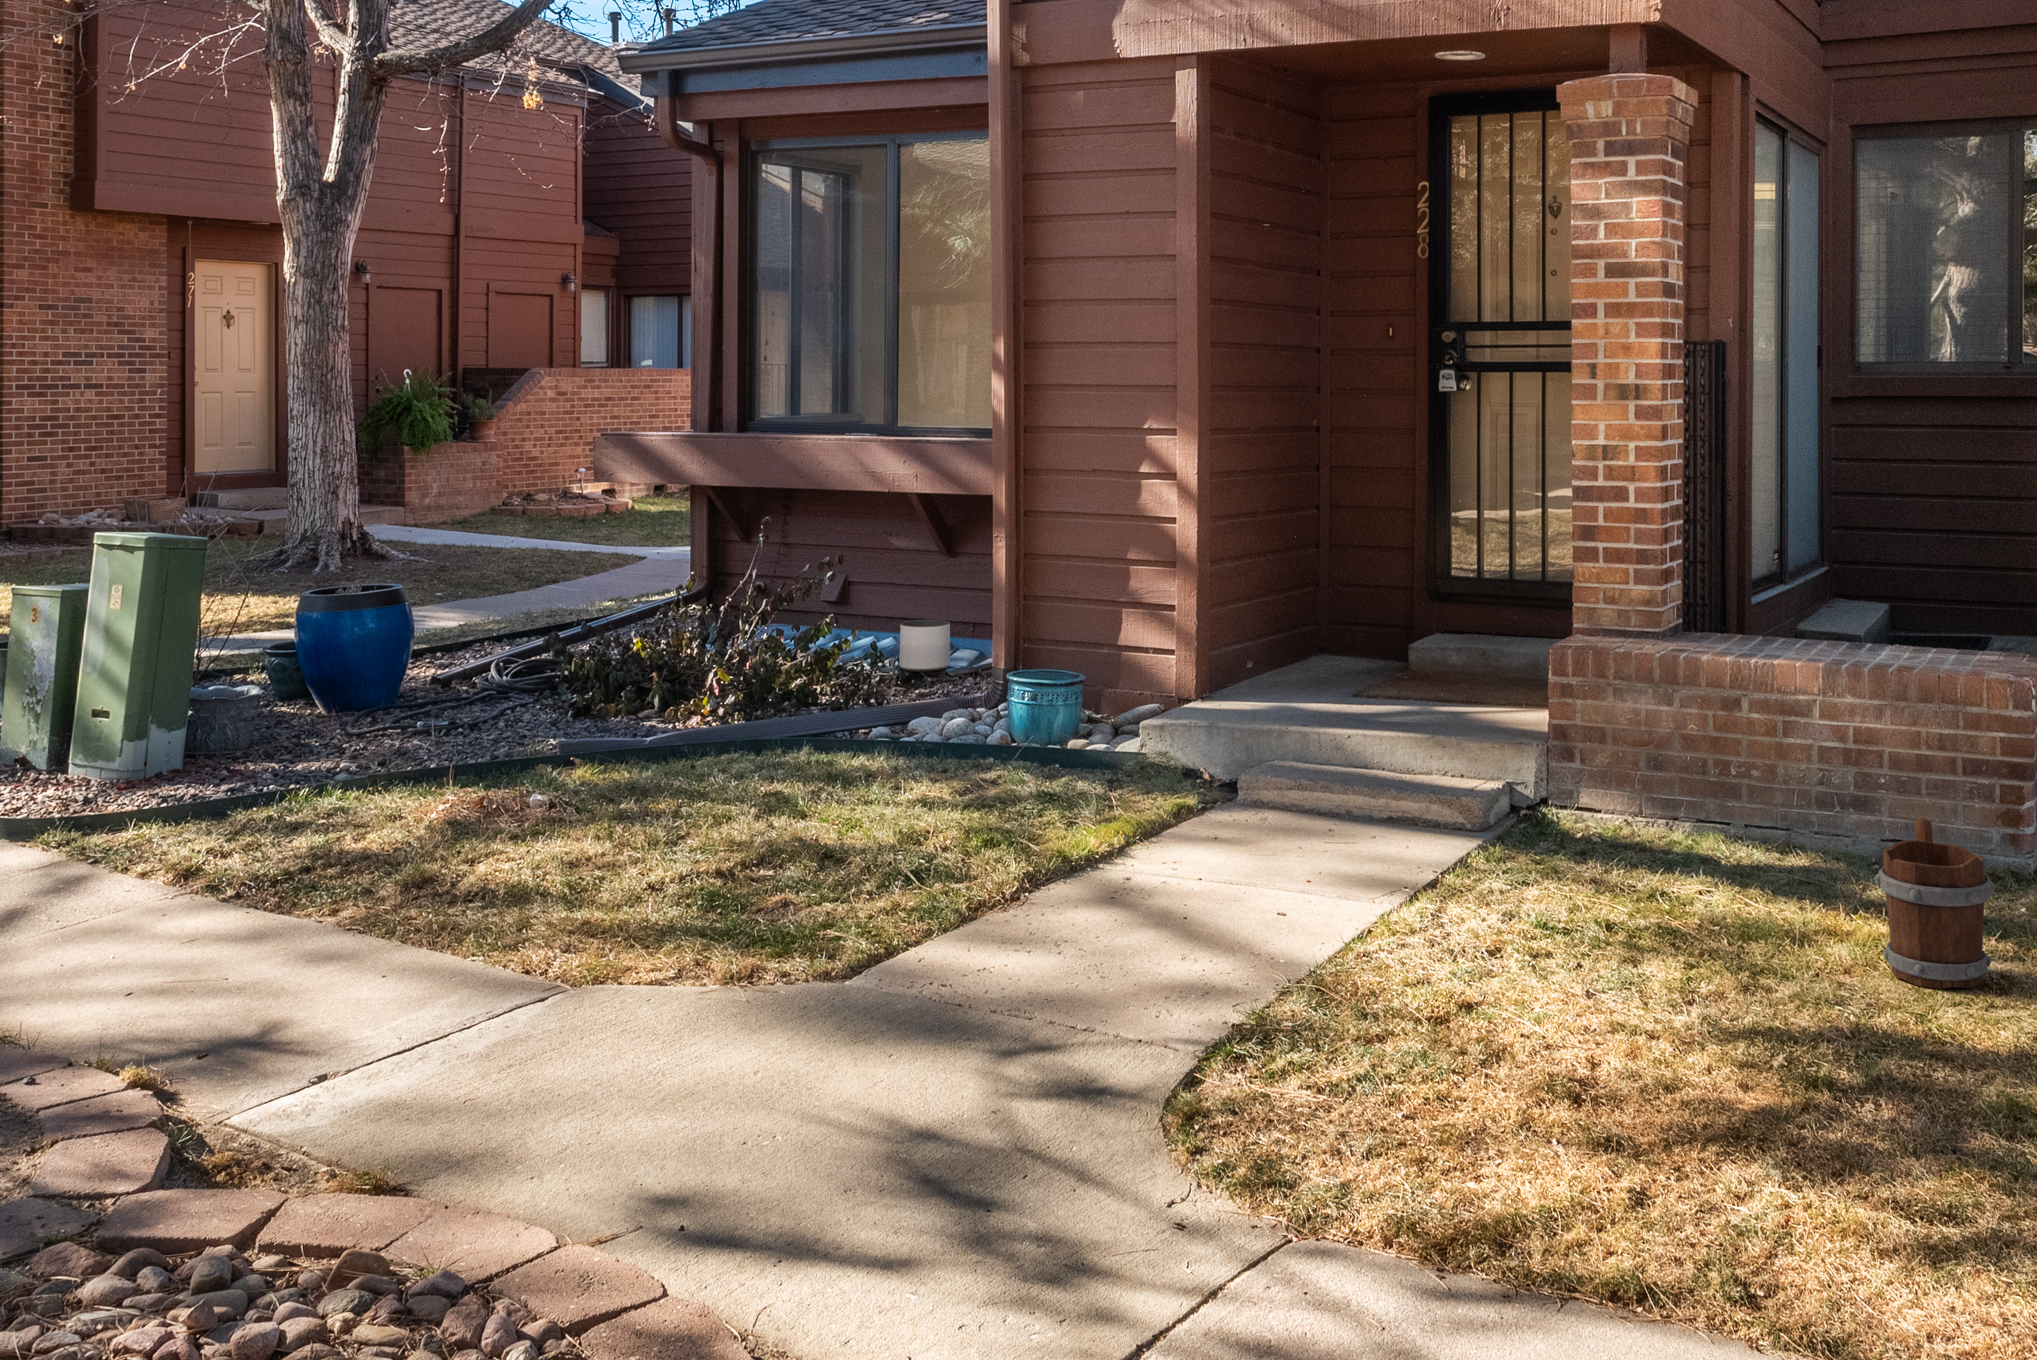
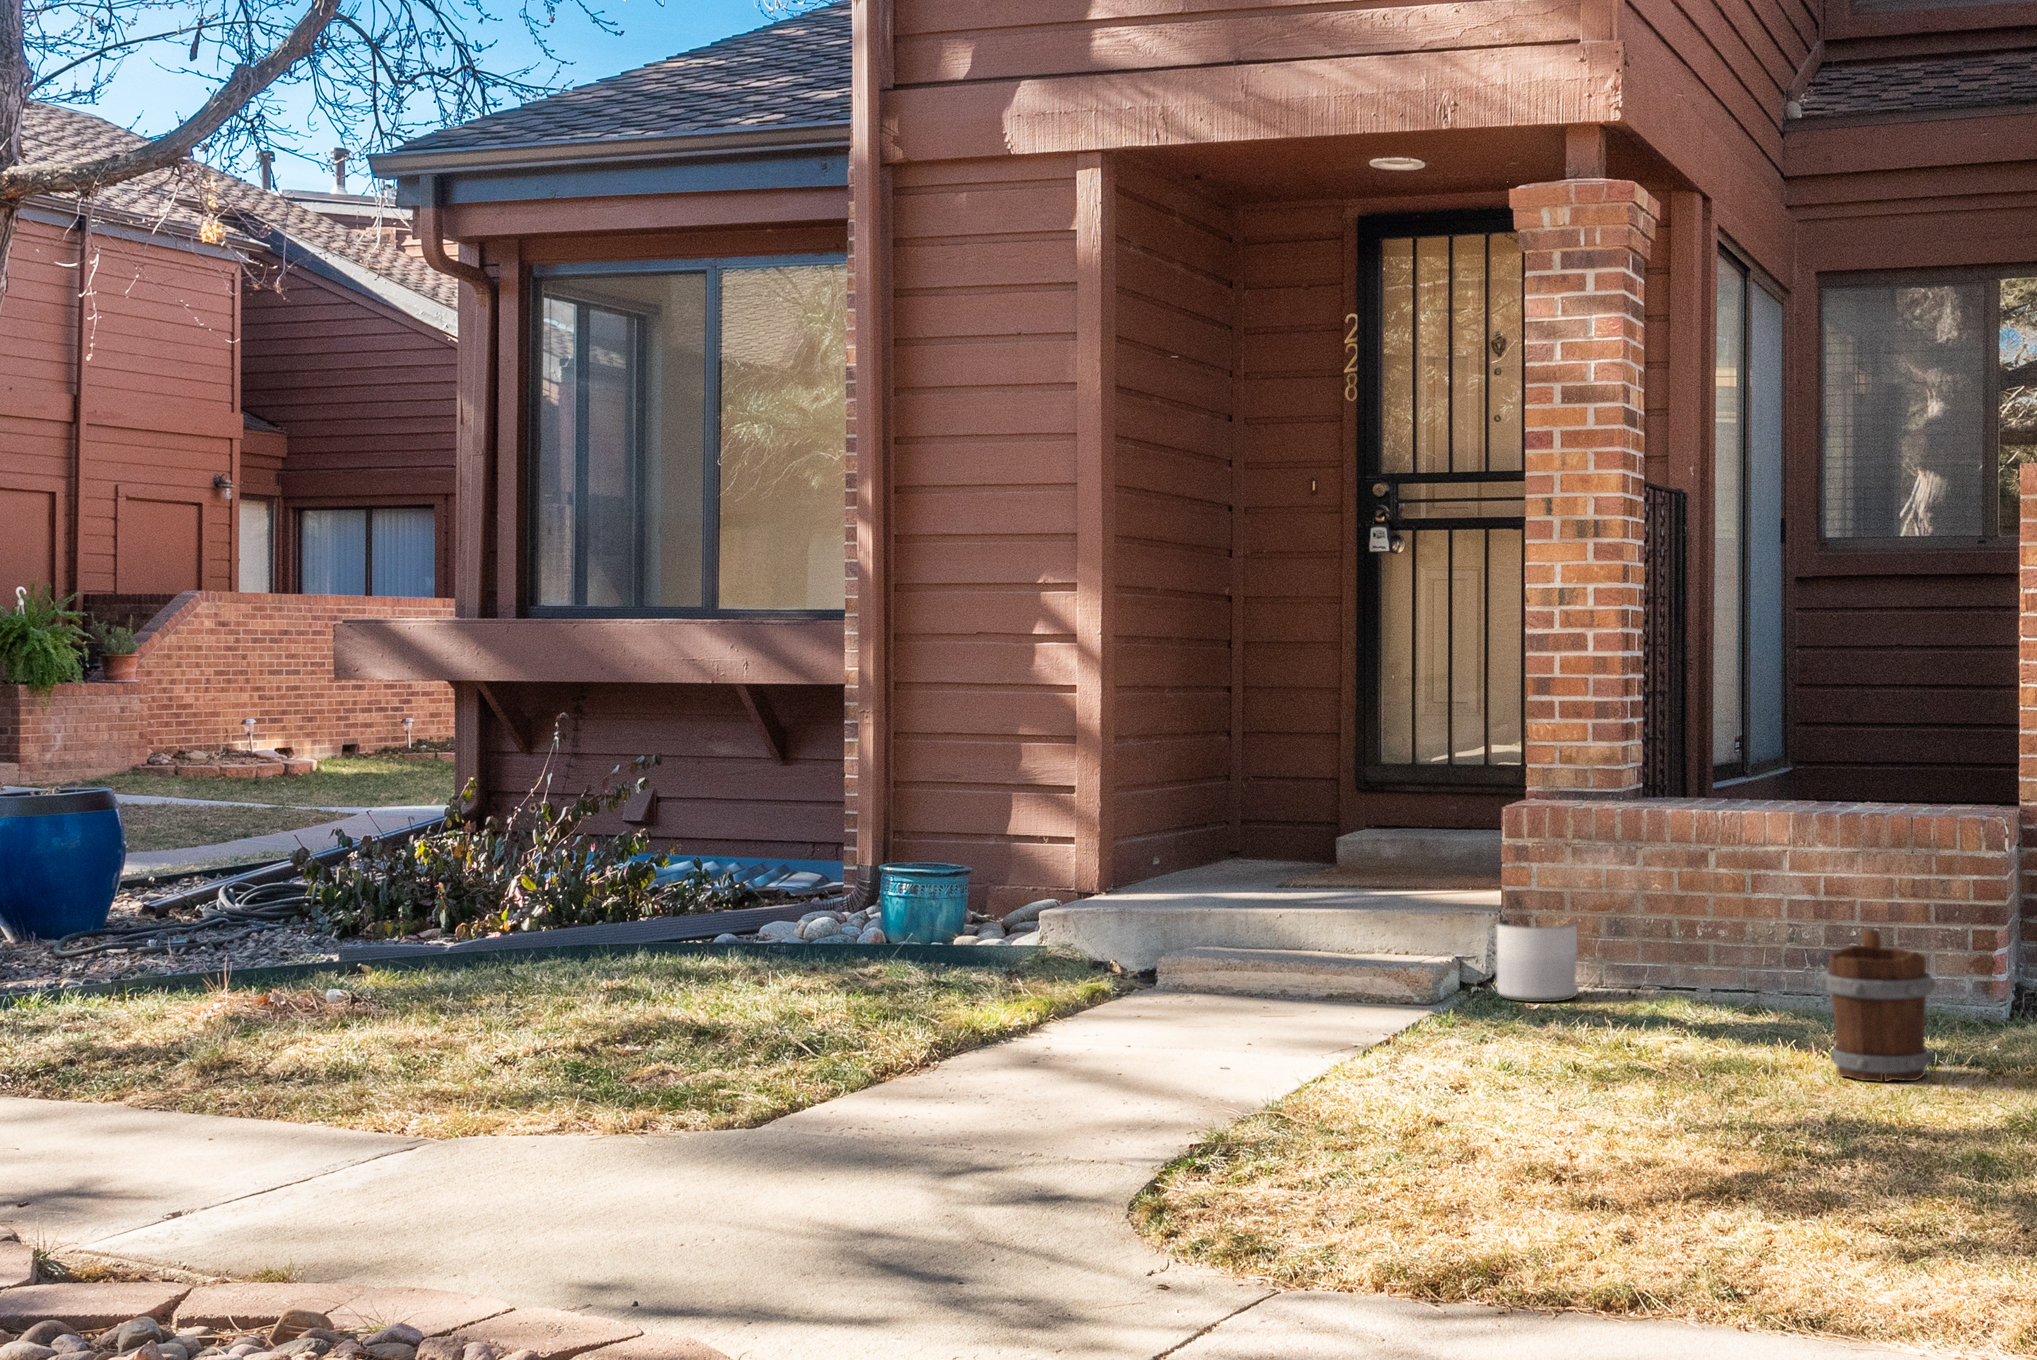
planter: present [899,620,950,672] -> present [1497,920,1579,1002]

